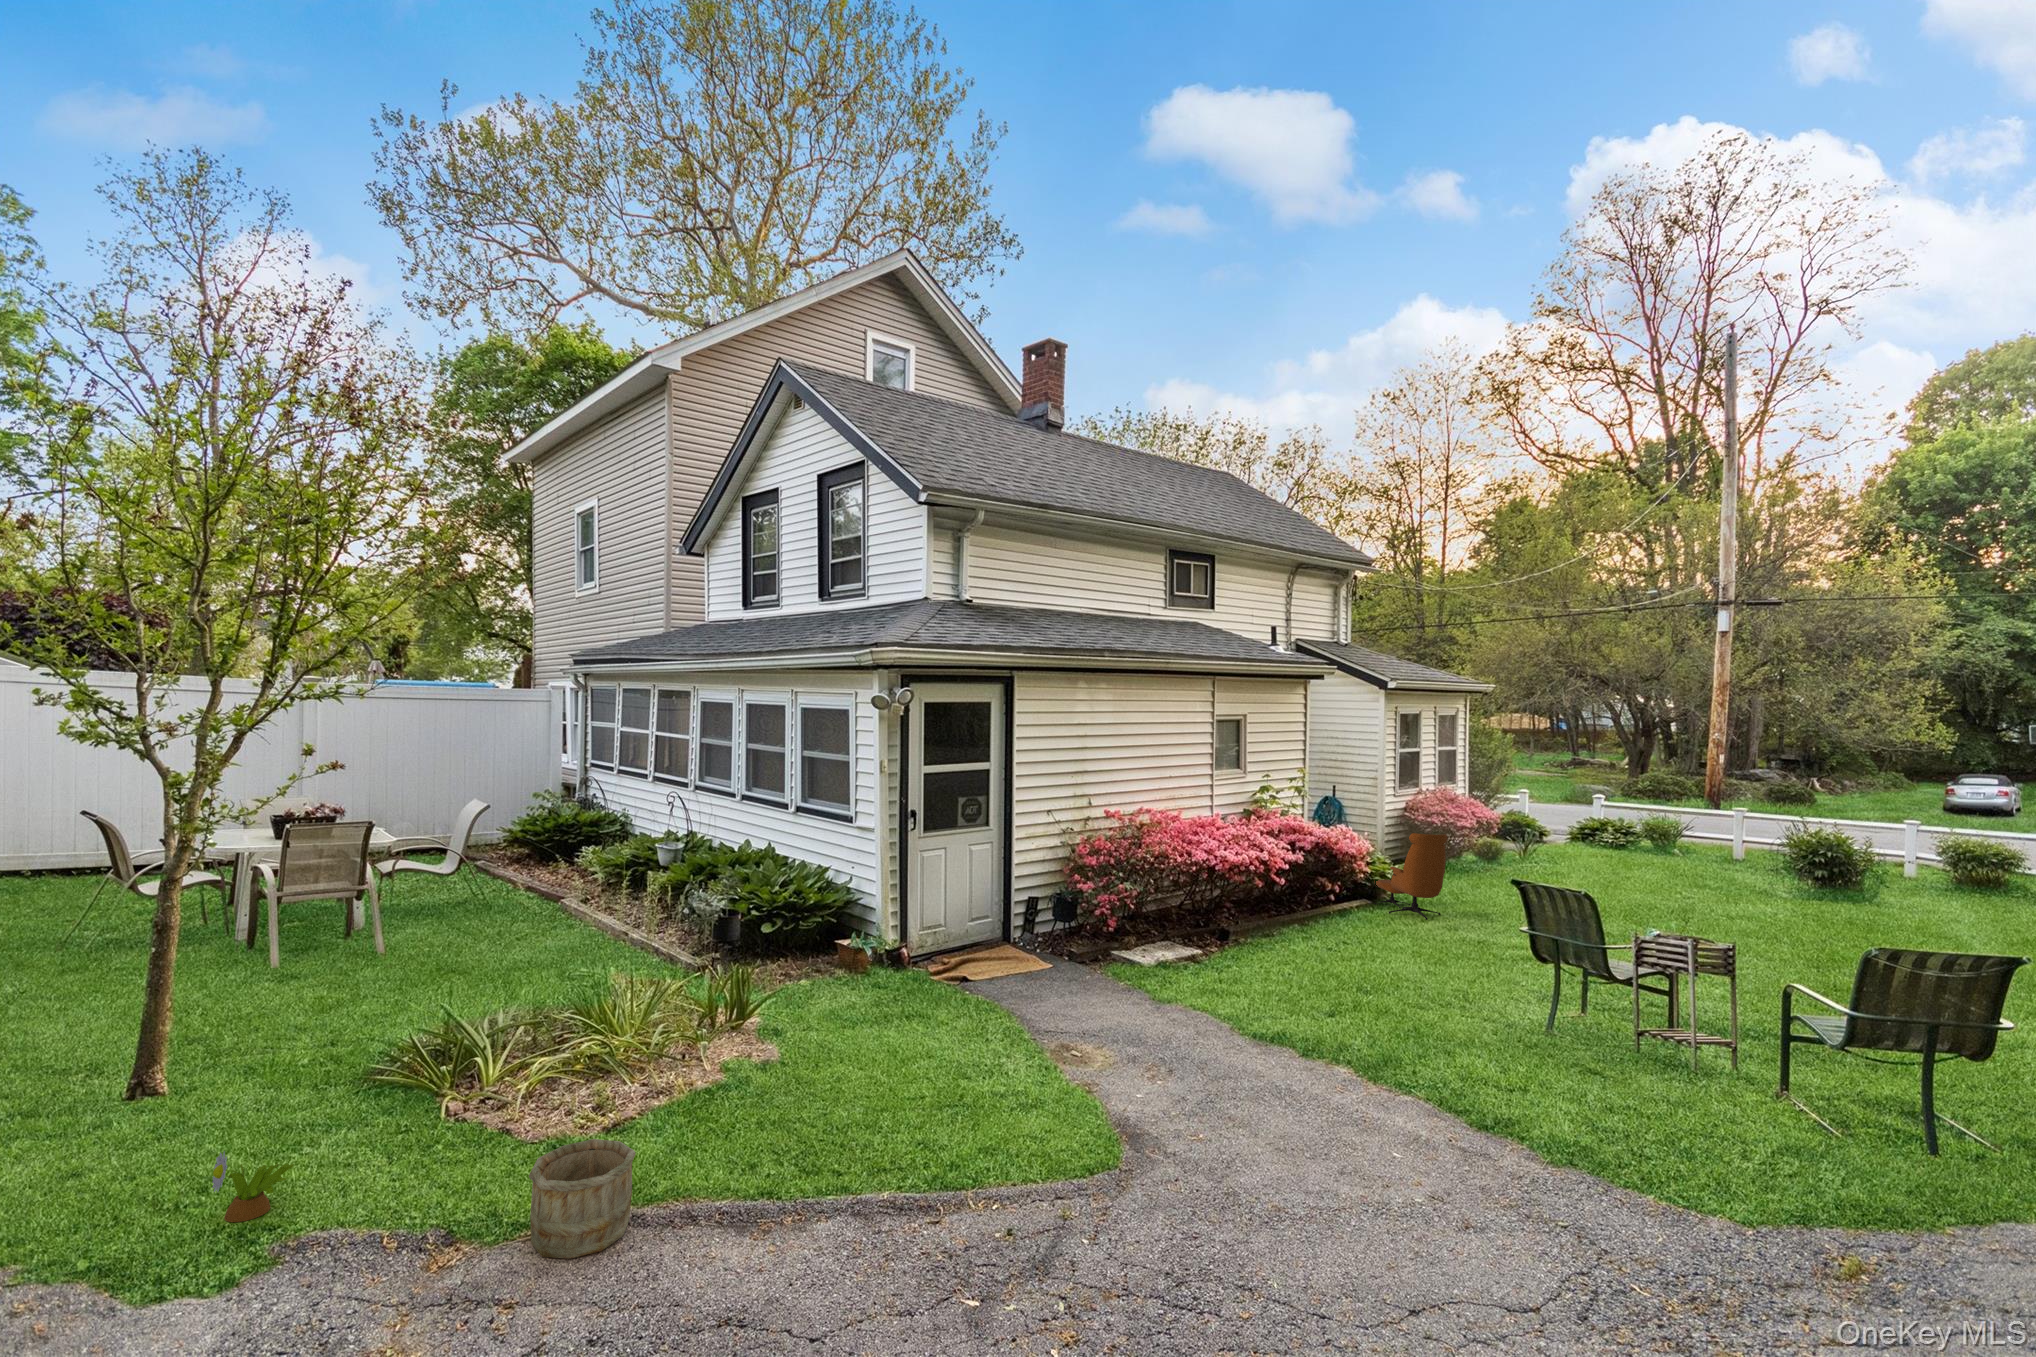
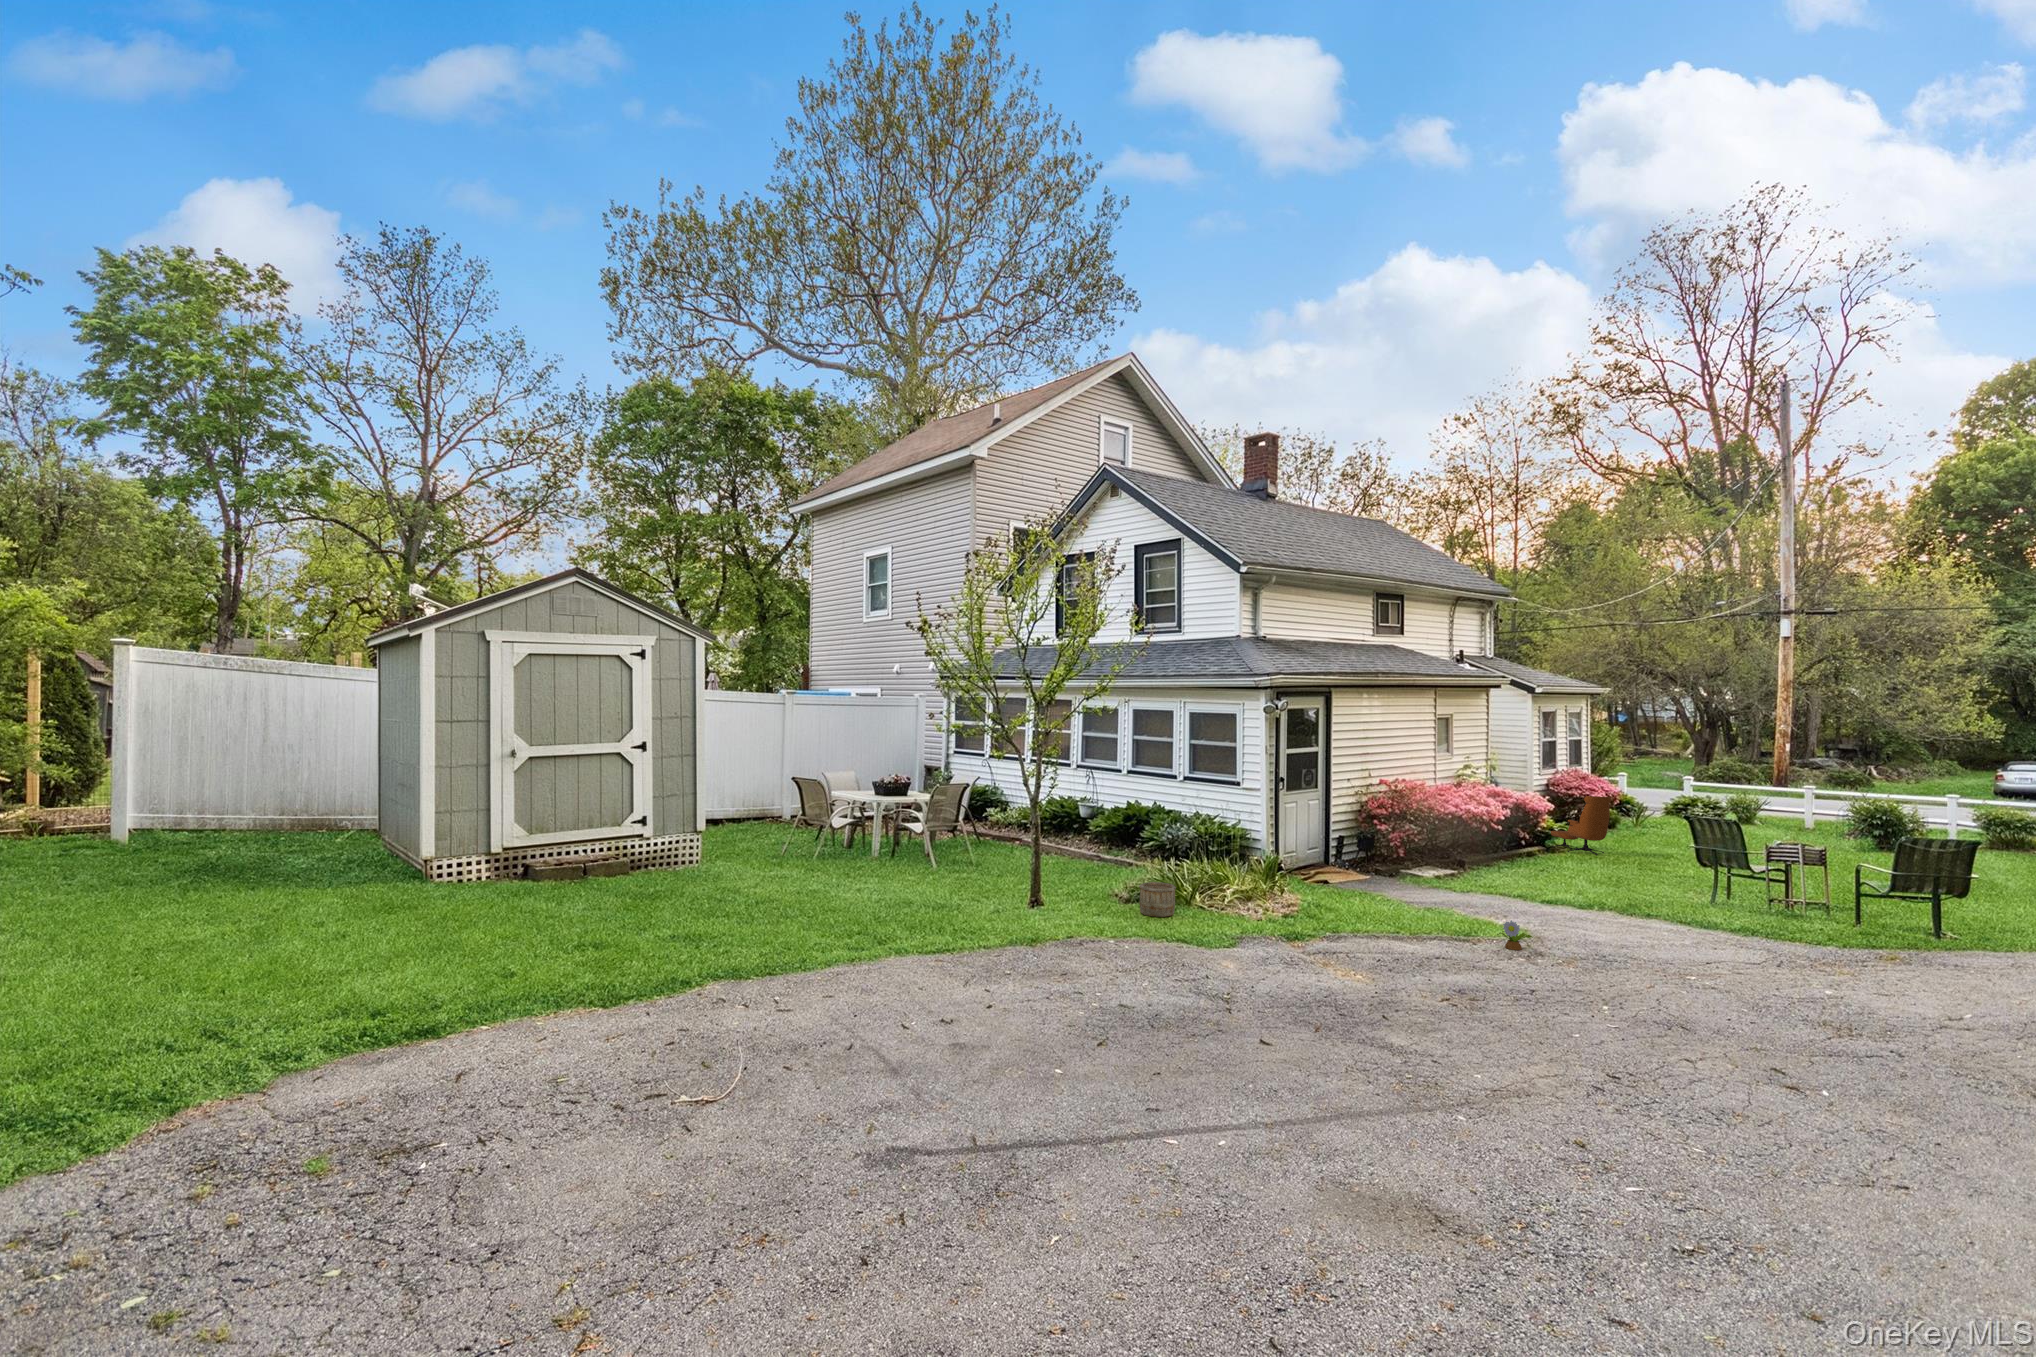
wooden bucket: present [529,1139,636,1259] -> present [1139,882,1176,917]
decorative plant: present [212,1151,294,1222] -> present [1497,920,1533,950]

